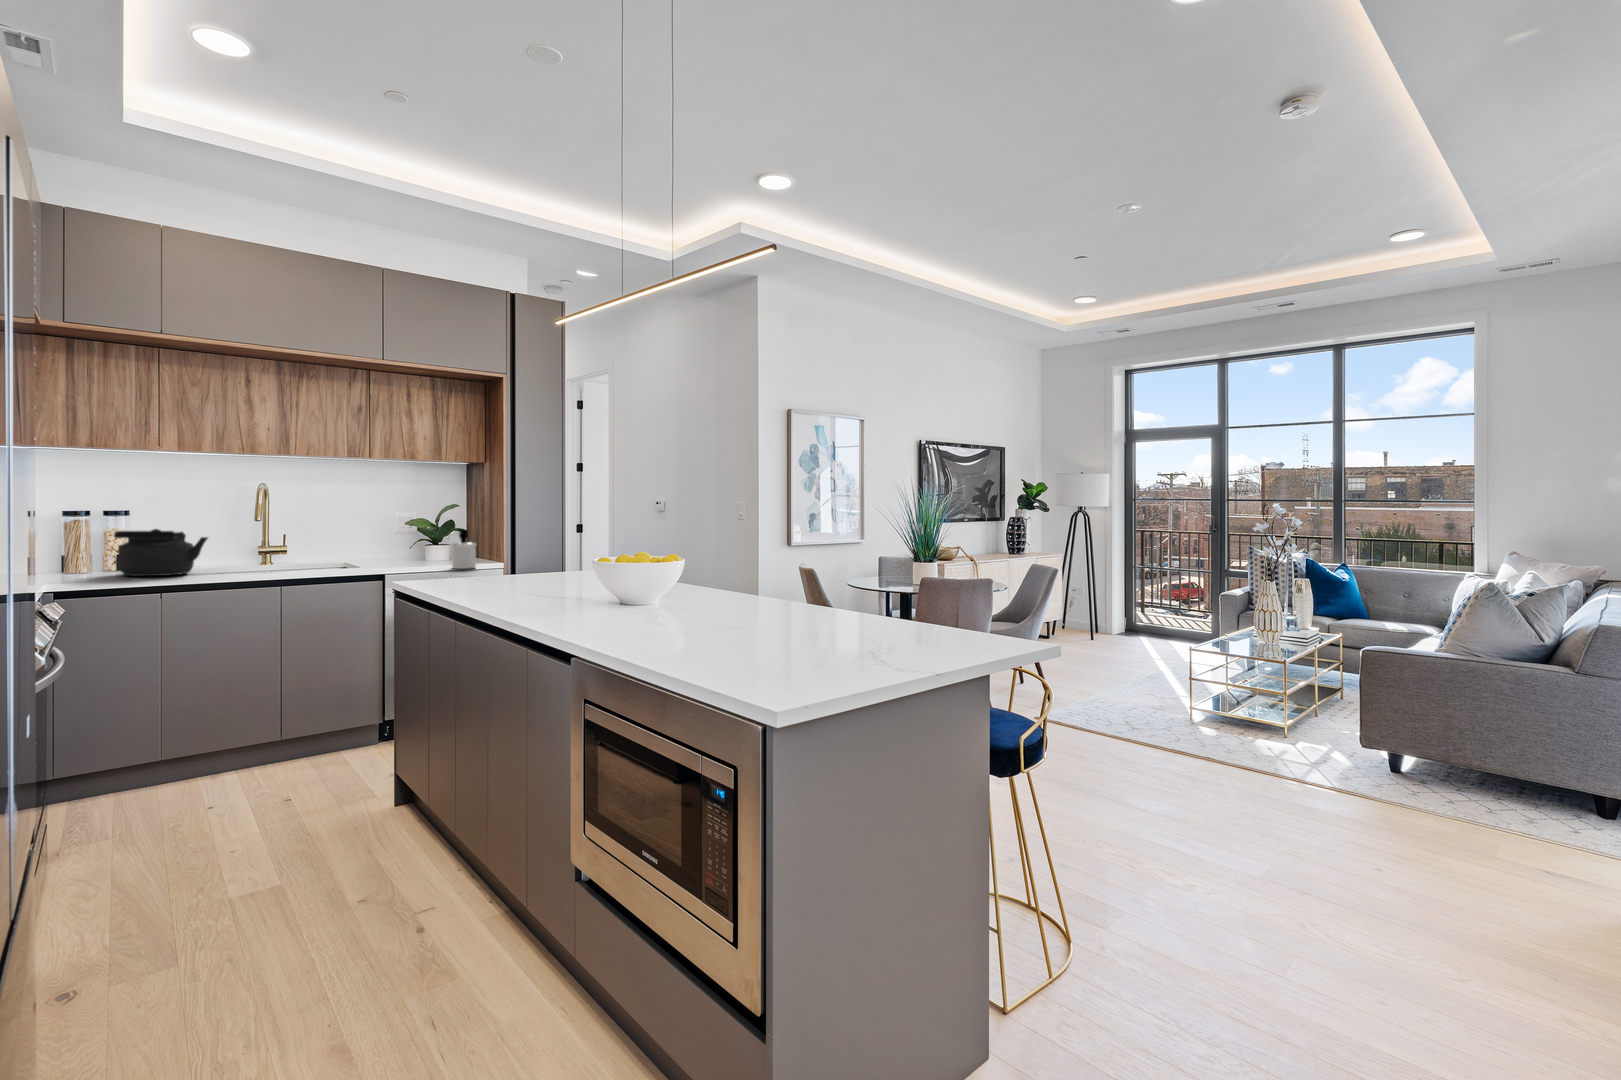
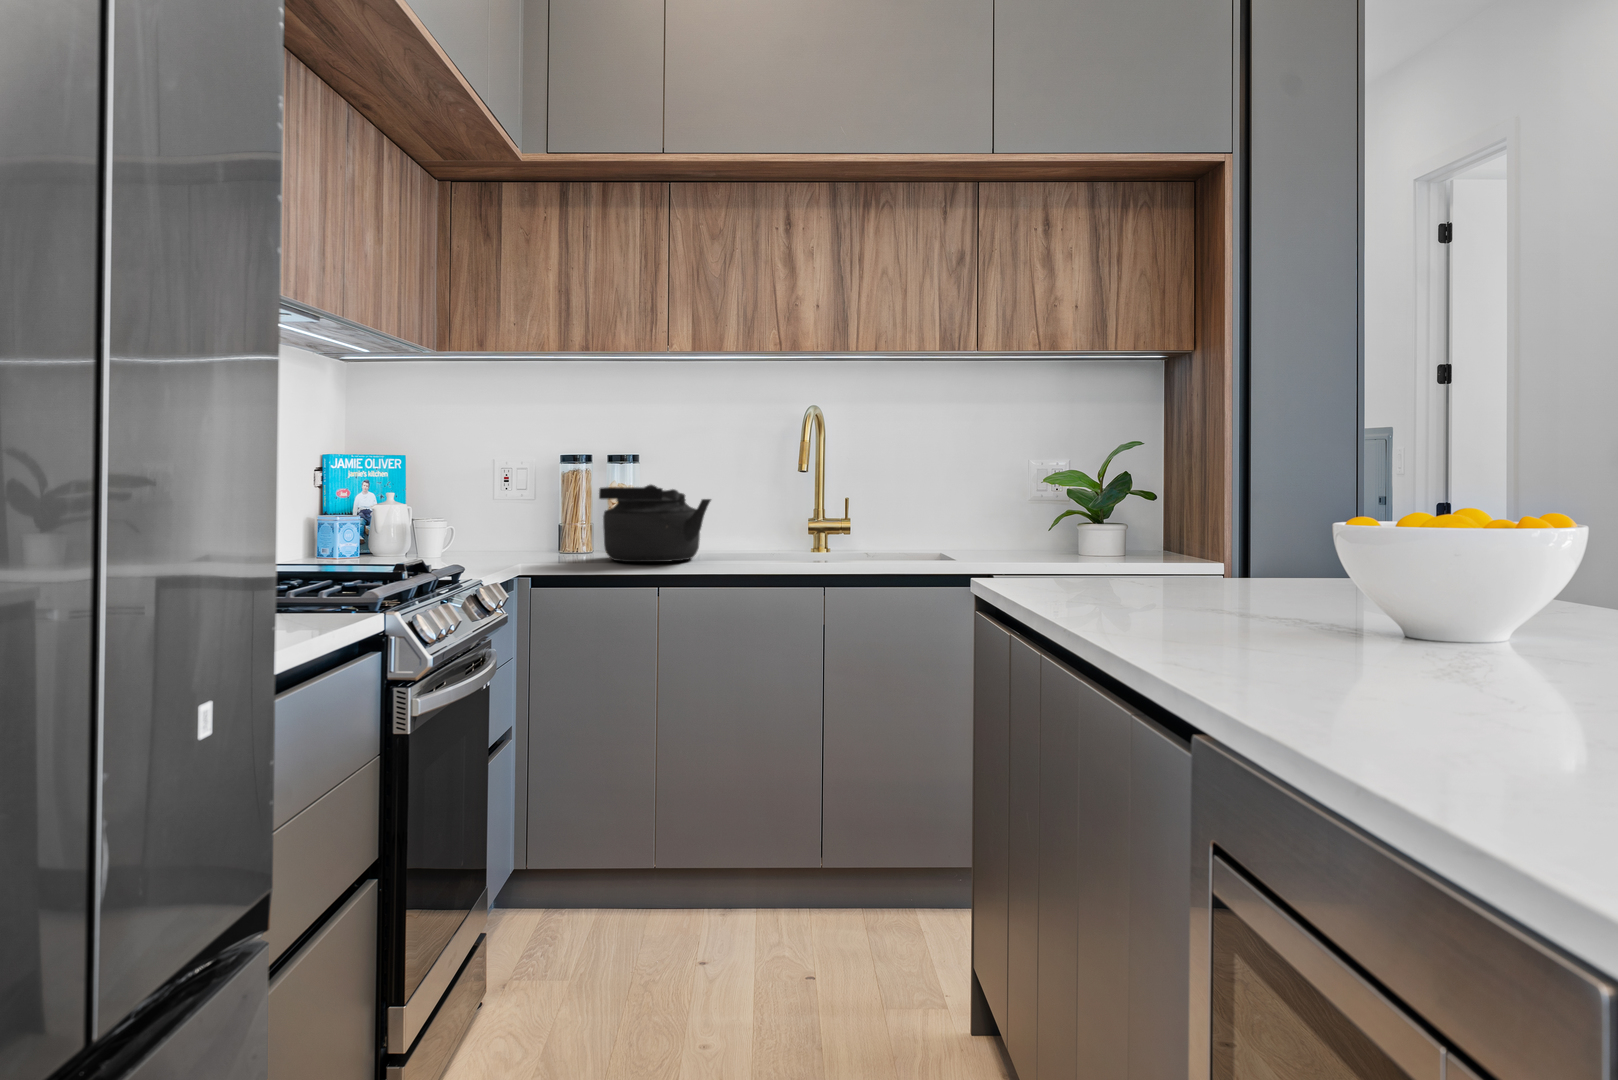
soap dispenser: present [448,530,476,569] -> none [1100,490,1163,573]

